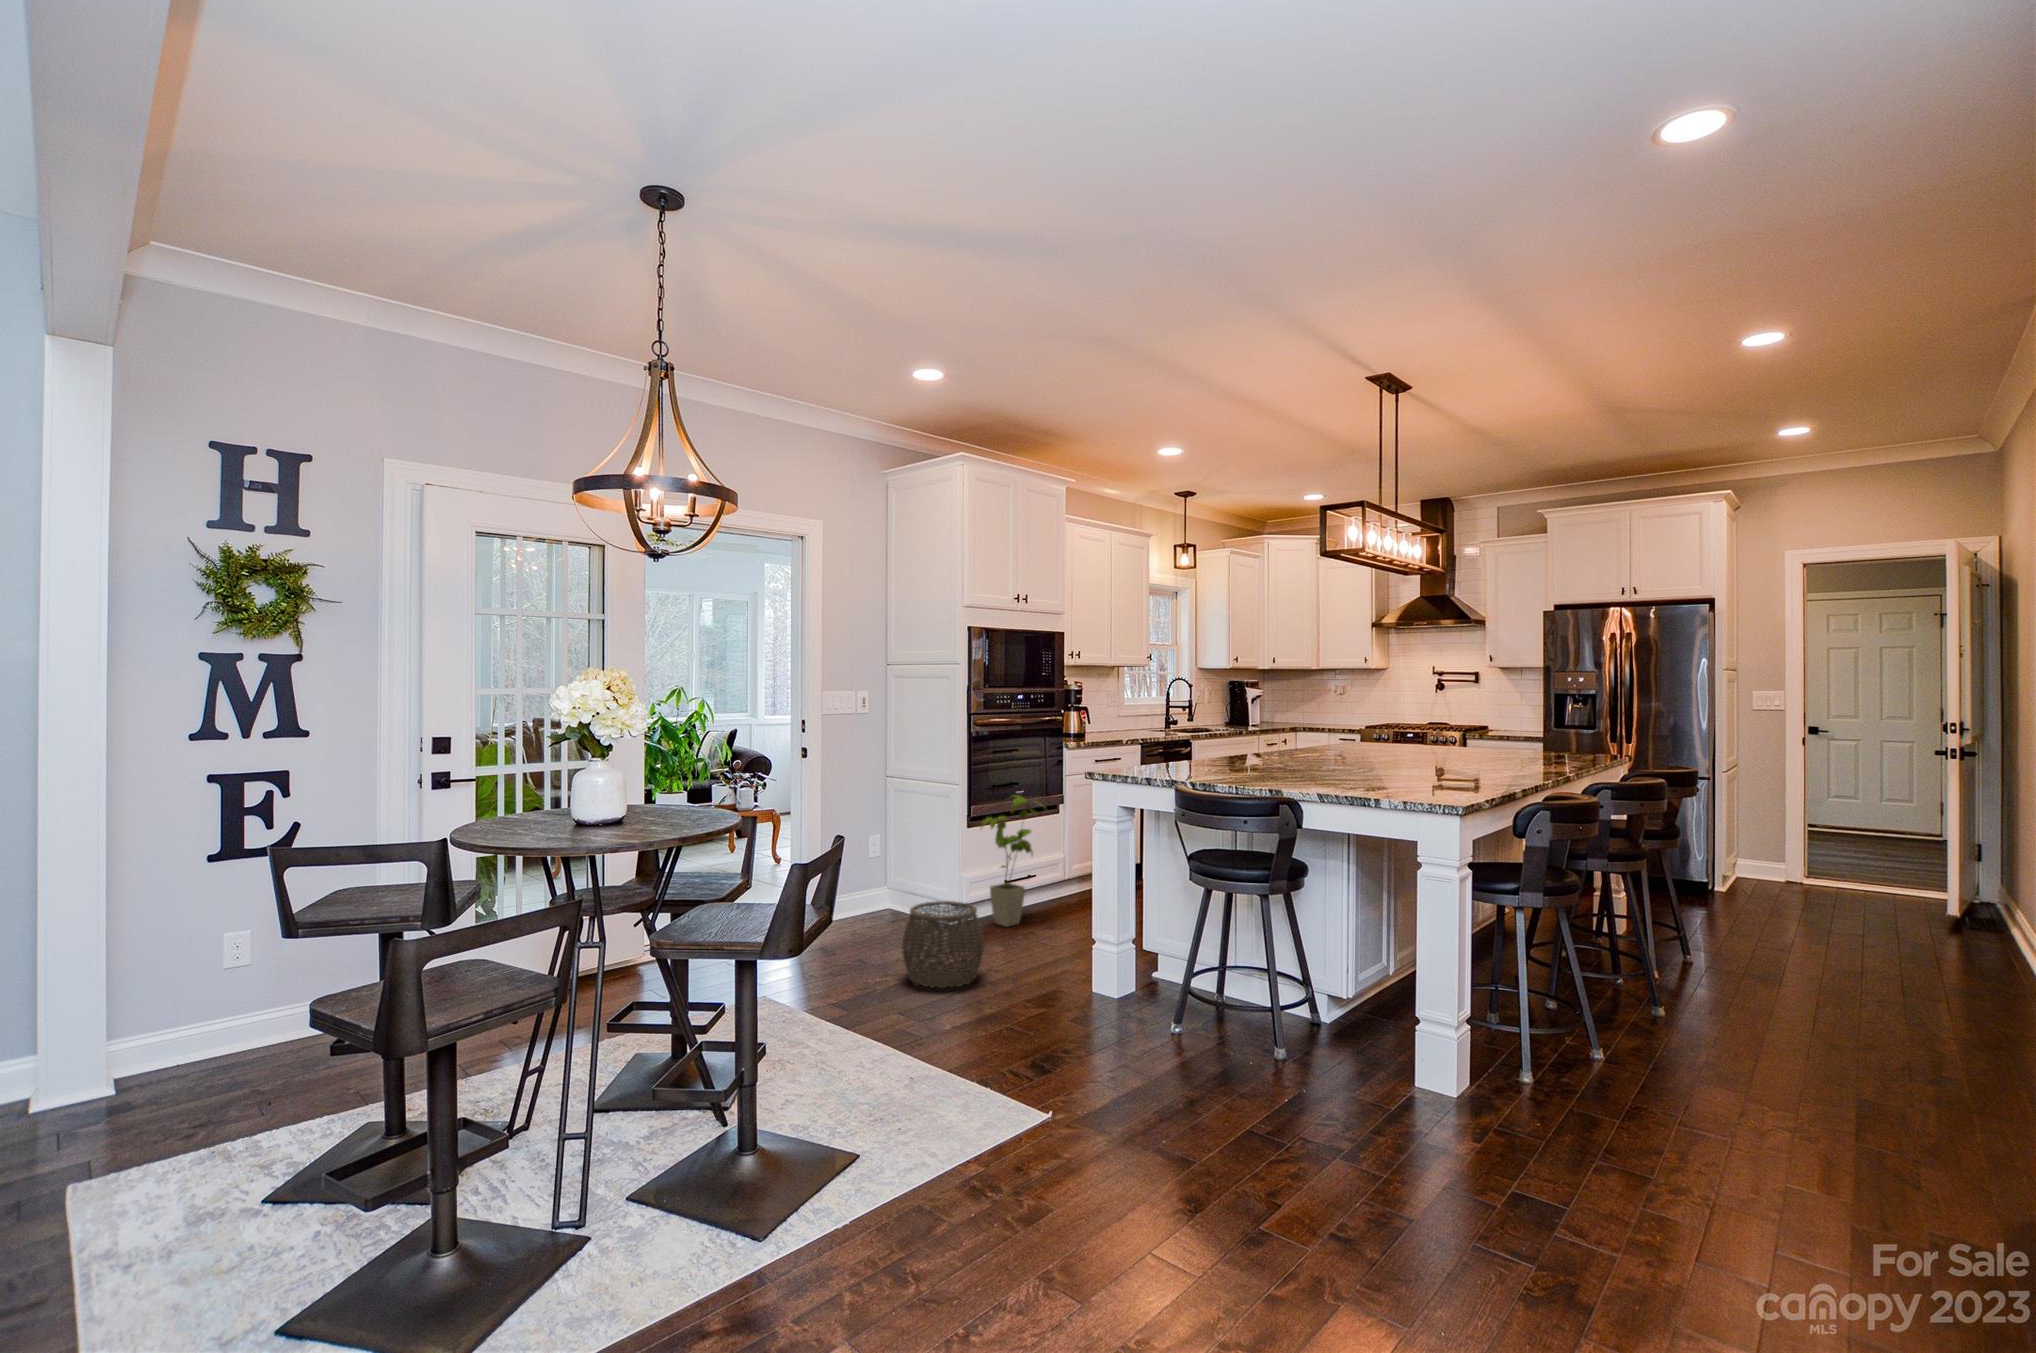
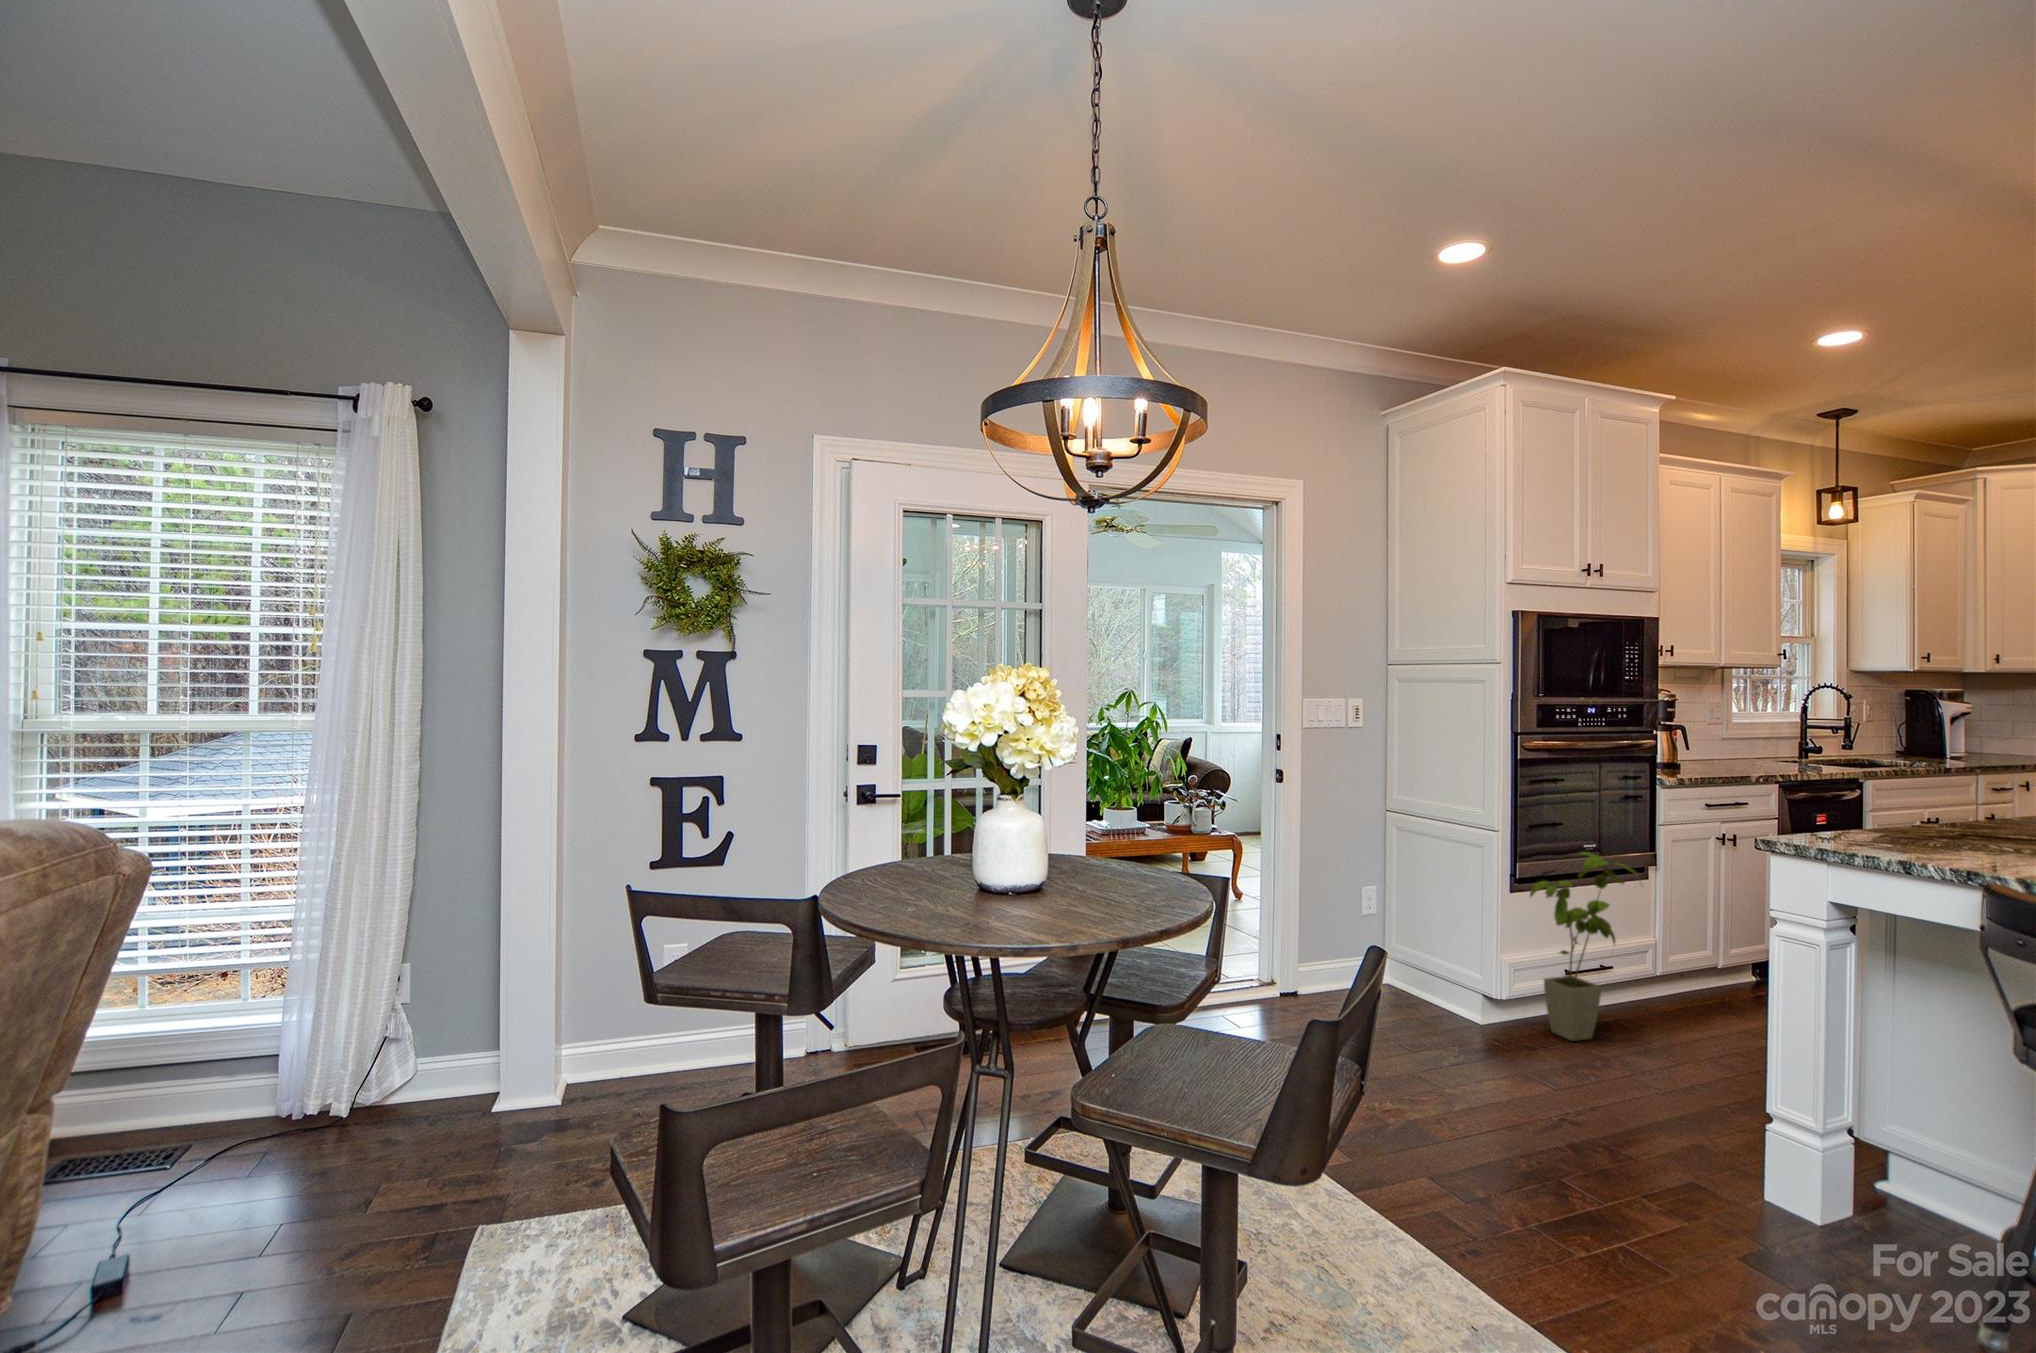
woven basket: present [902,901,984,988] -> none [1423,1004,1557,1143]

